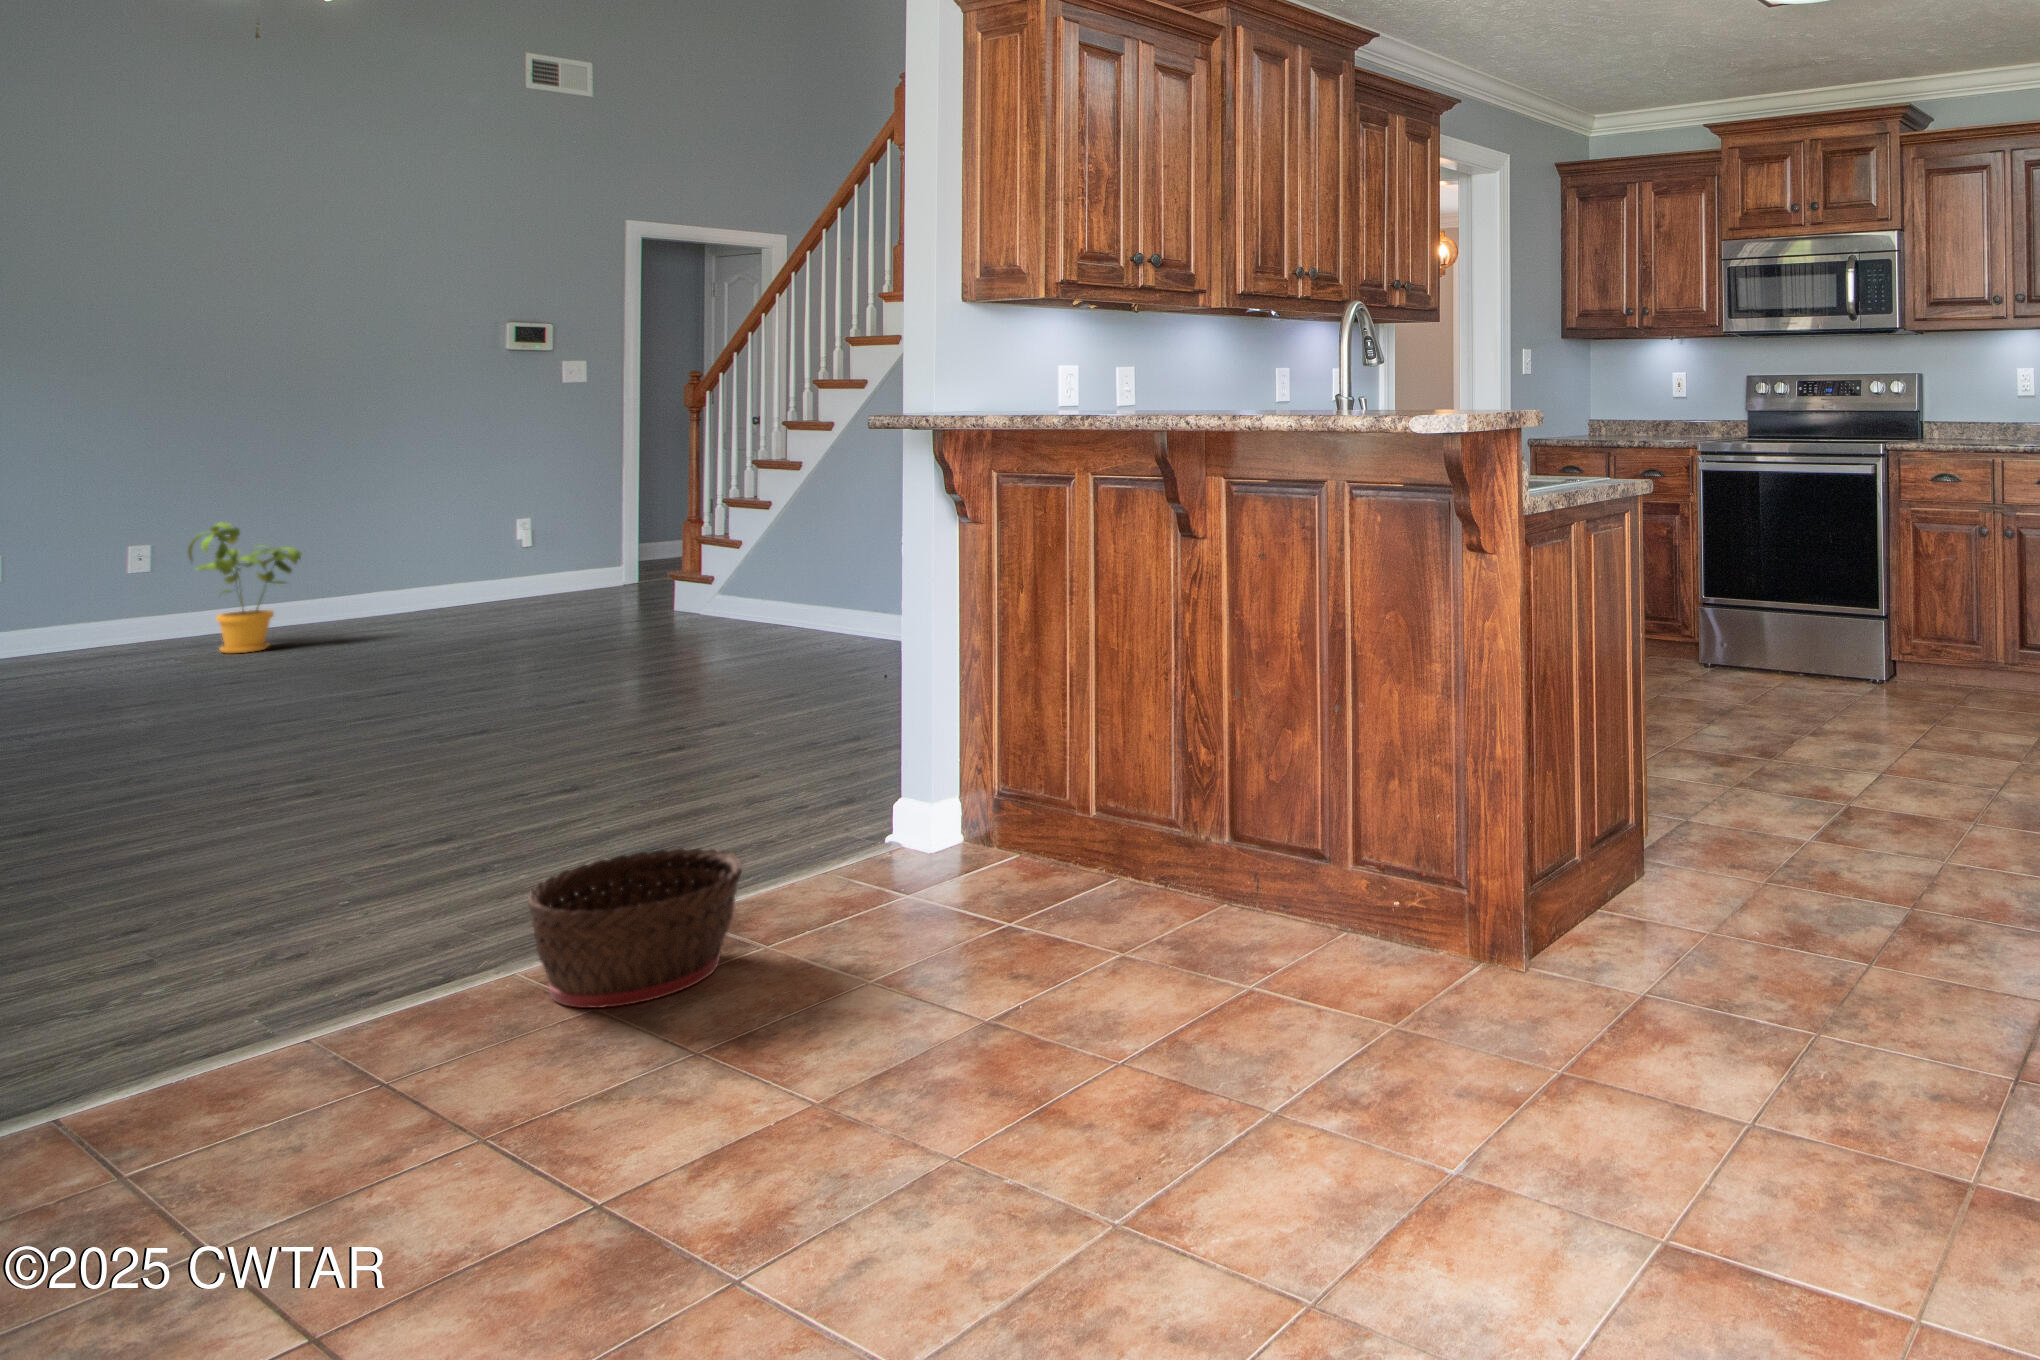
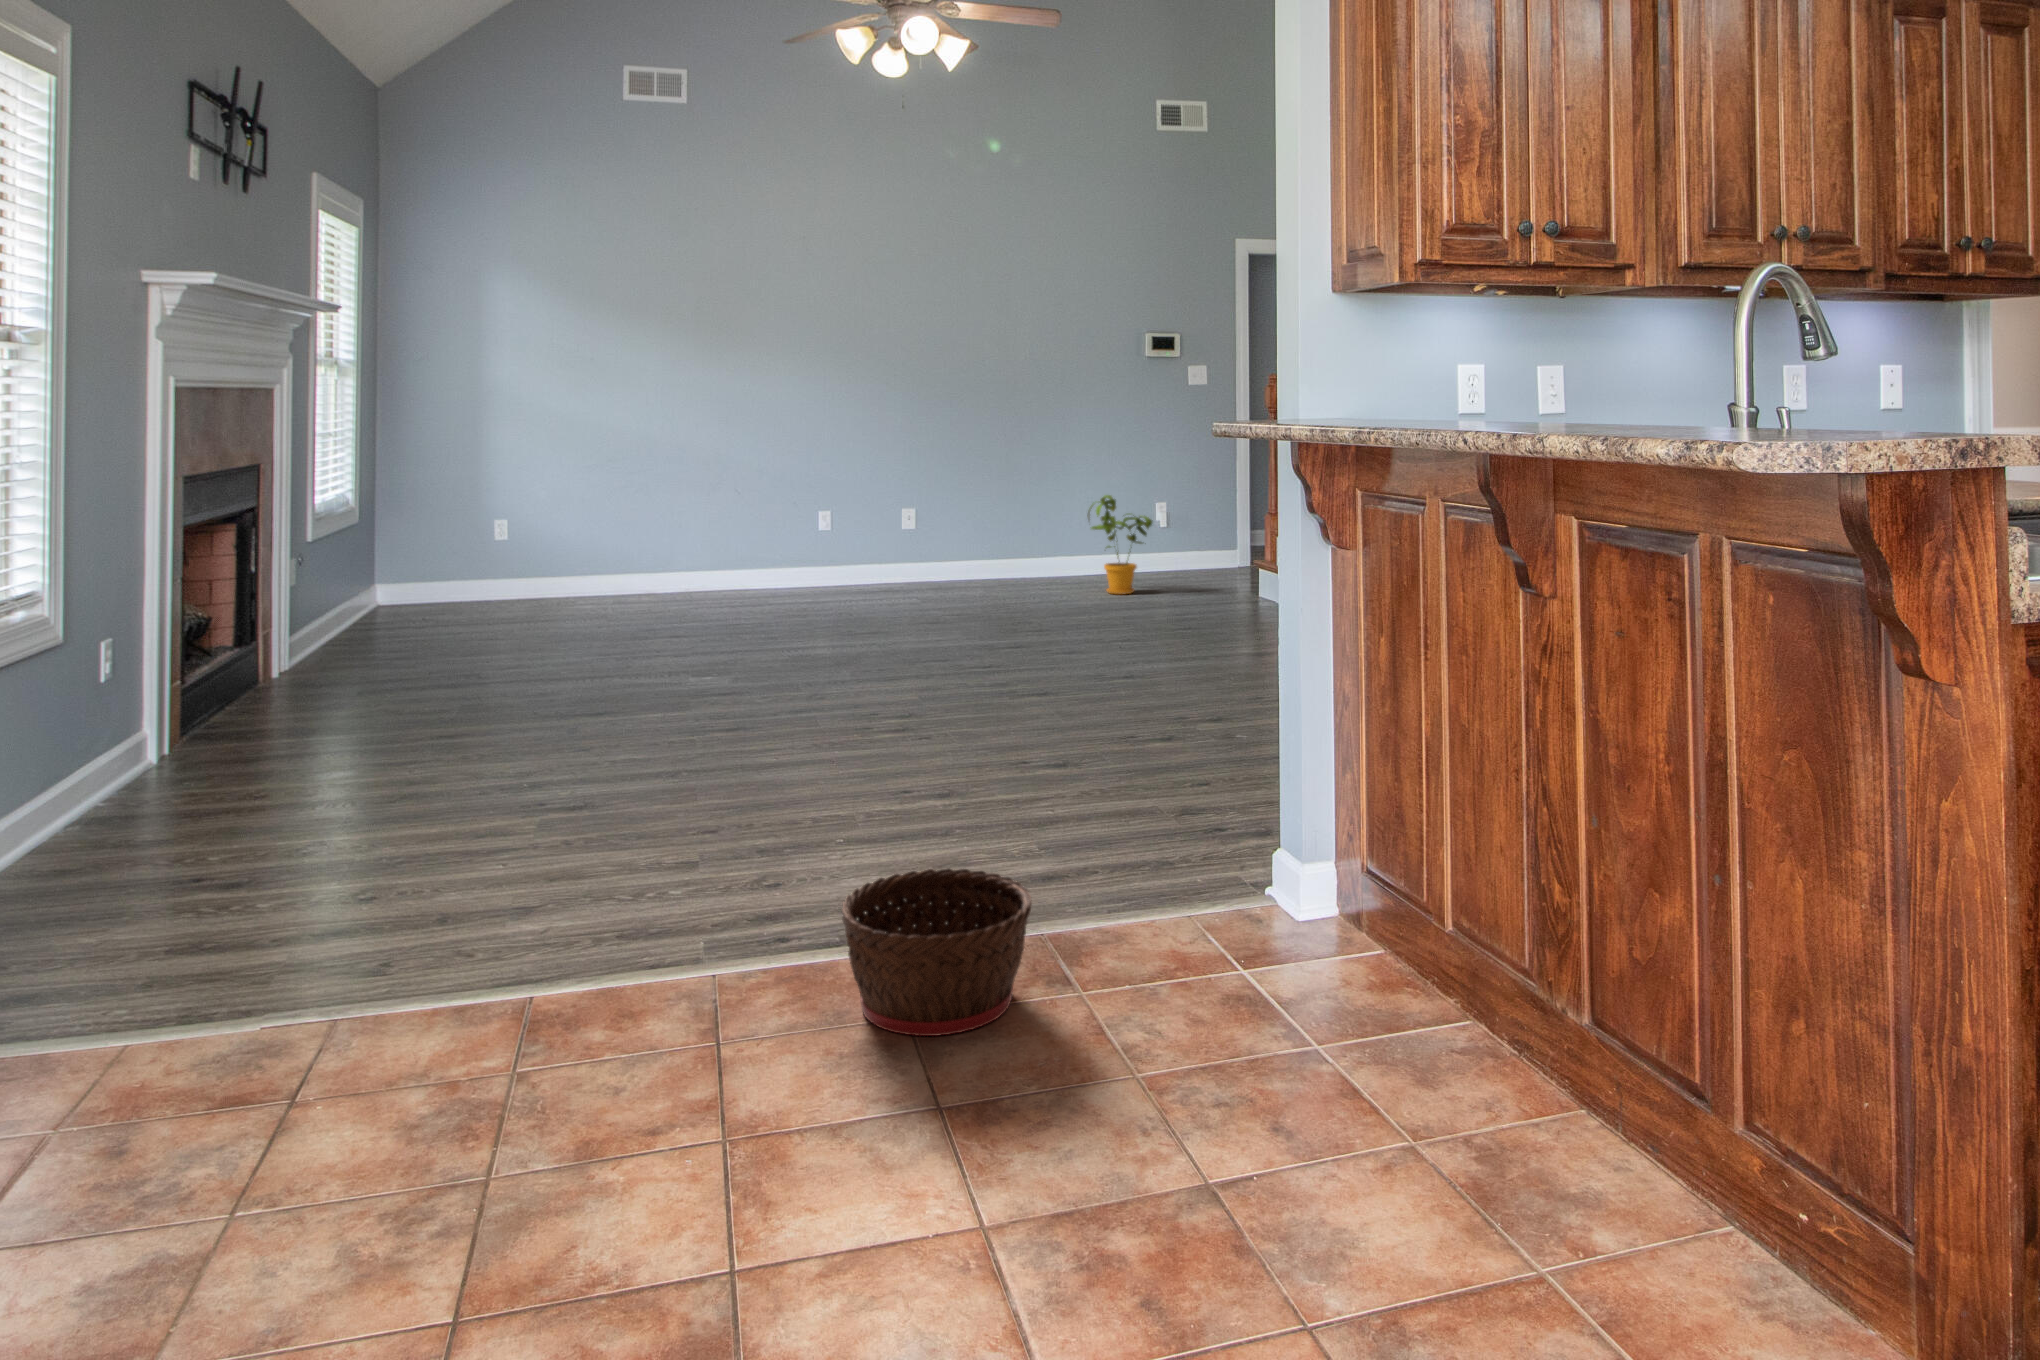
house plant: present [188,522,301,653] -> present [1087,495,1152,595]

